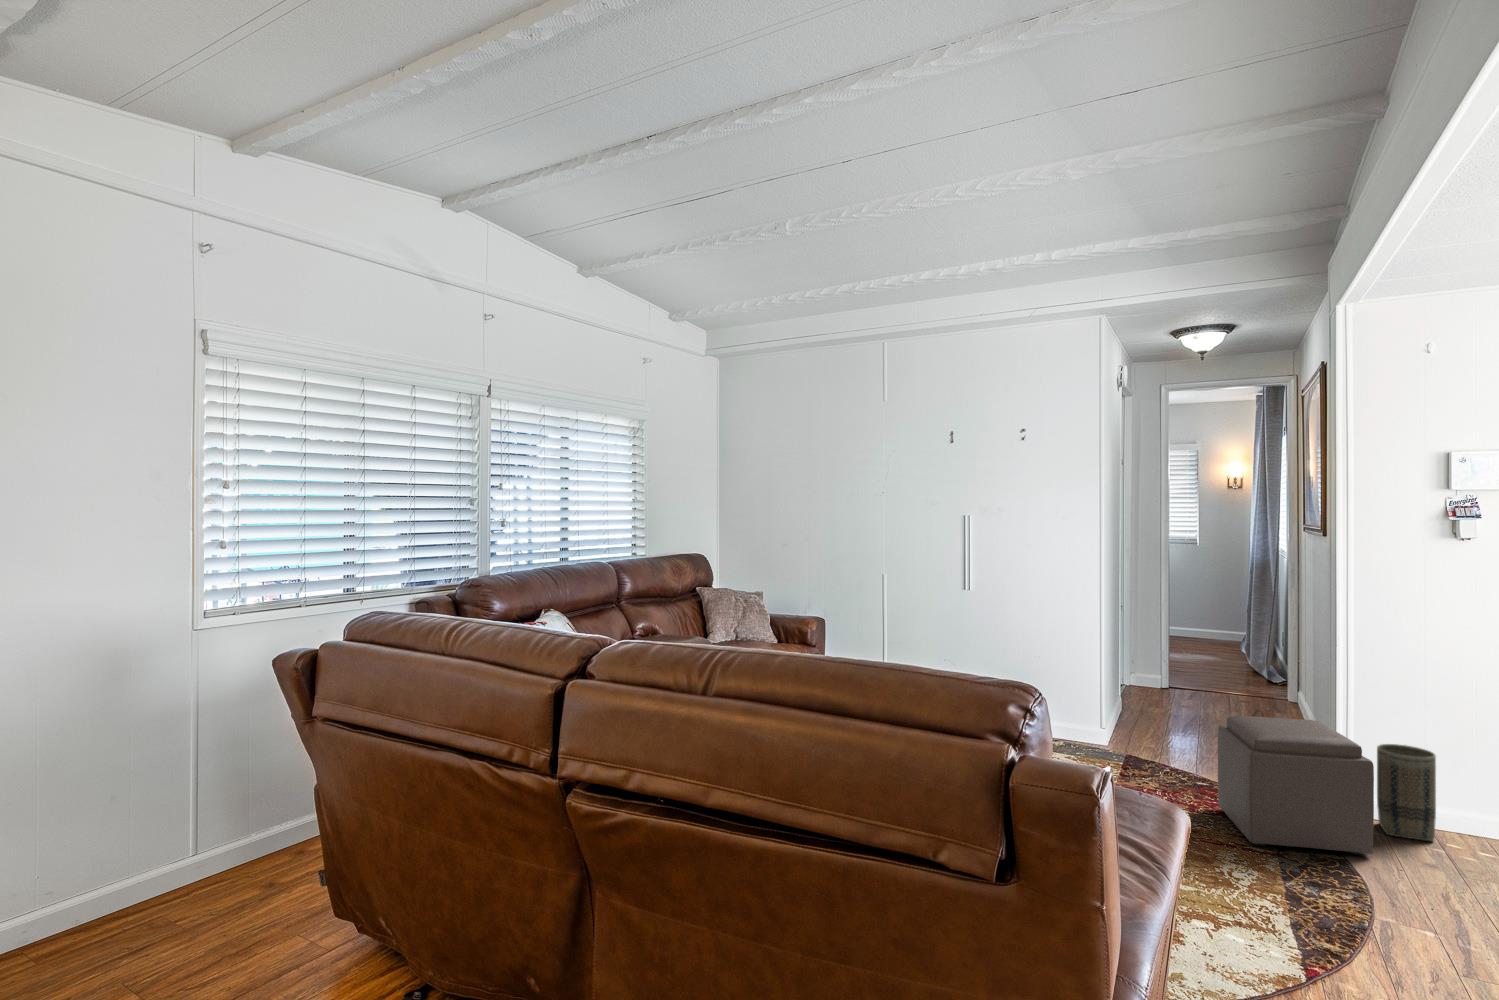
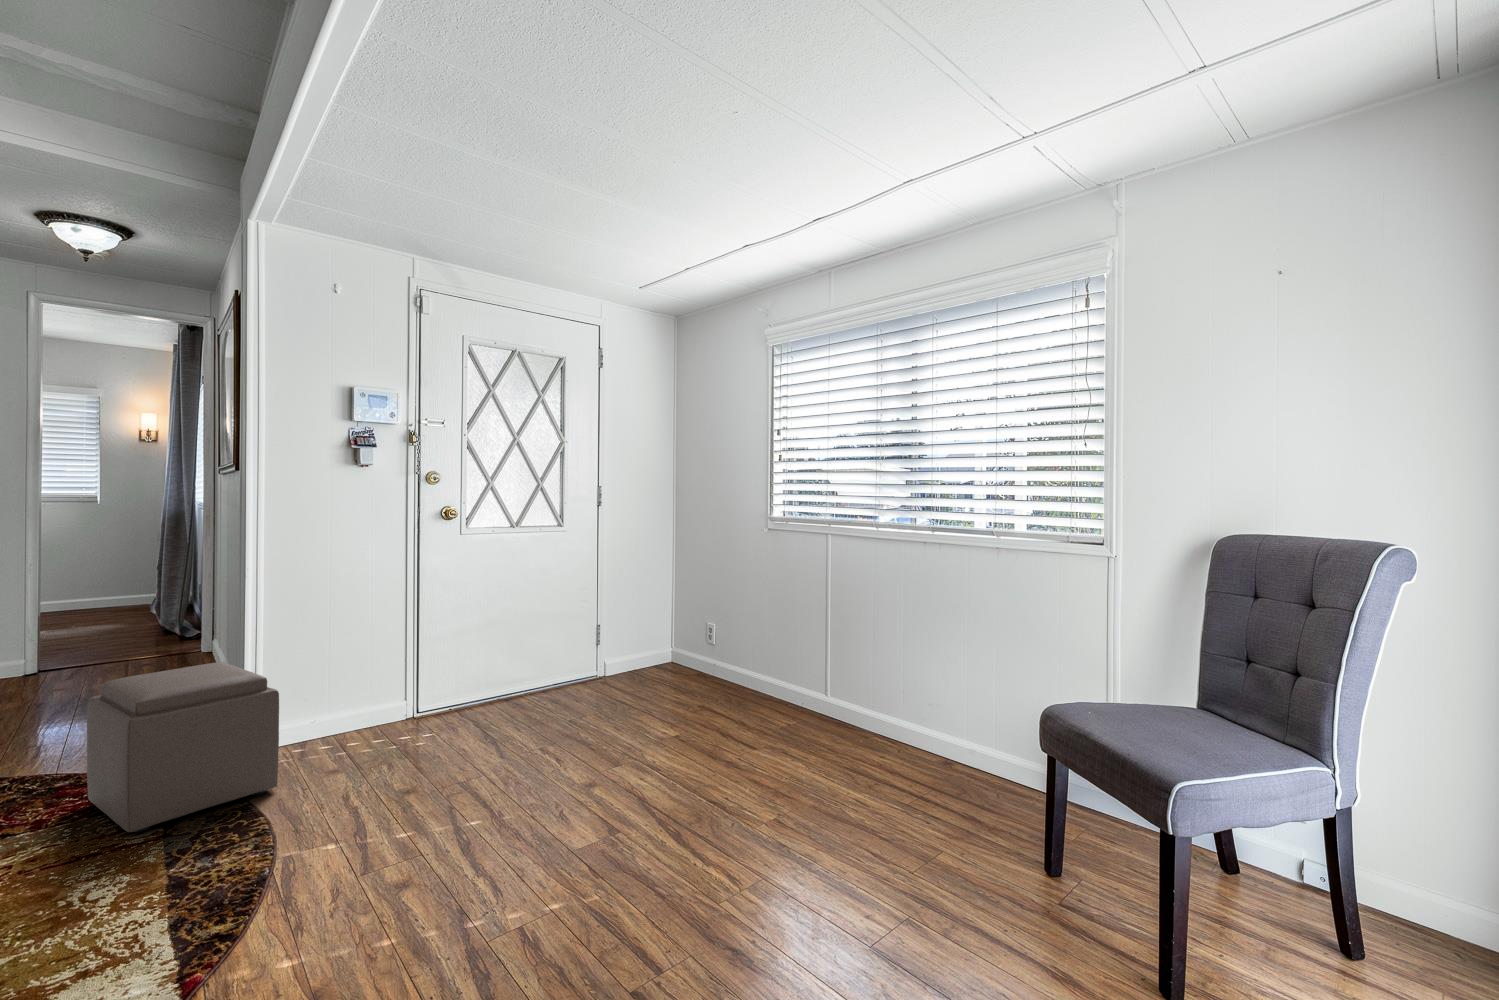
basket: present [1377,744,1436,842] -> none [284,665,337,759]

